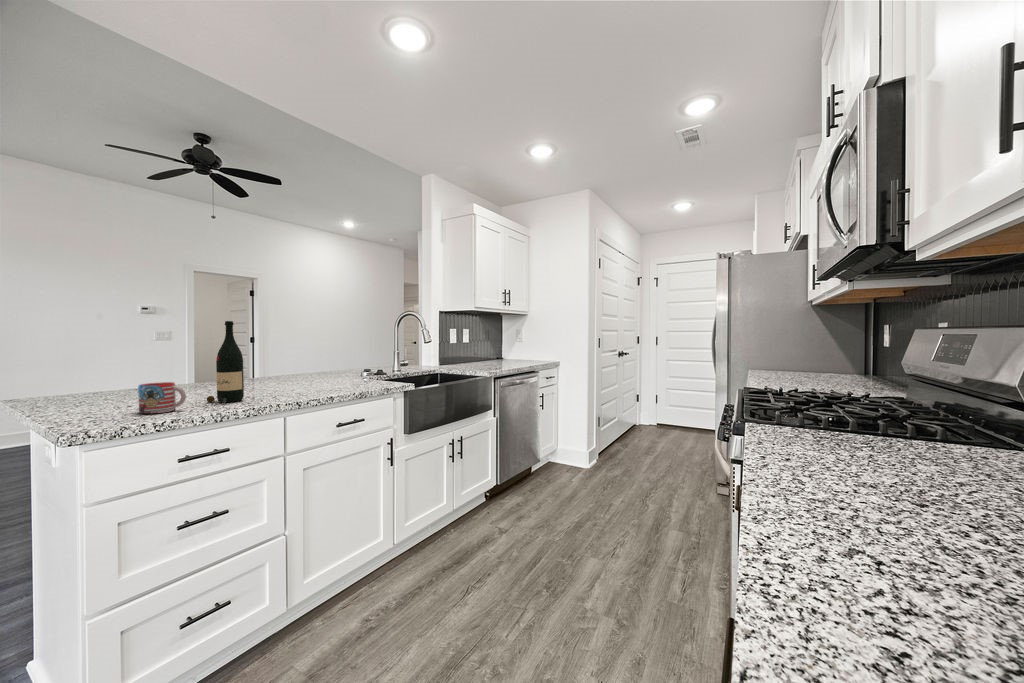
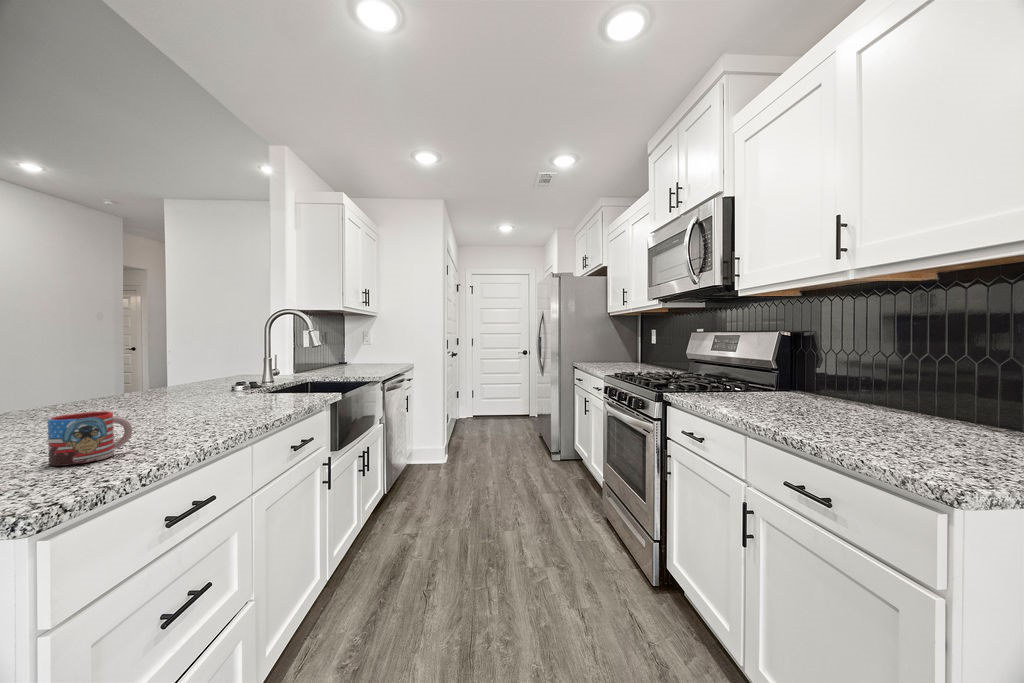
wine bottle: present [207,321,244,403] -> none [120,318,180,438]

